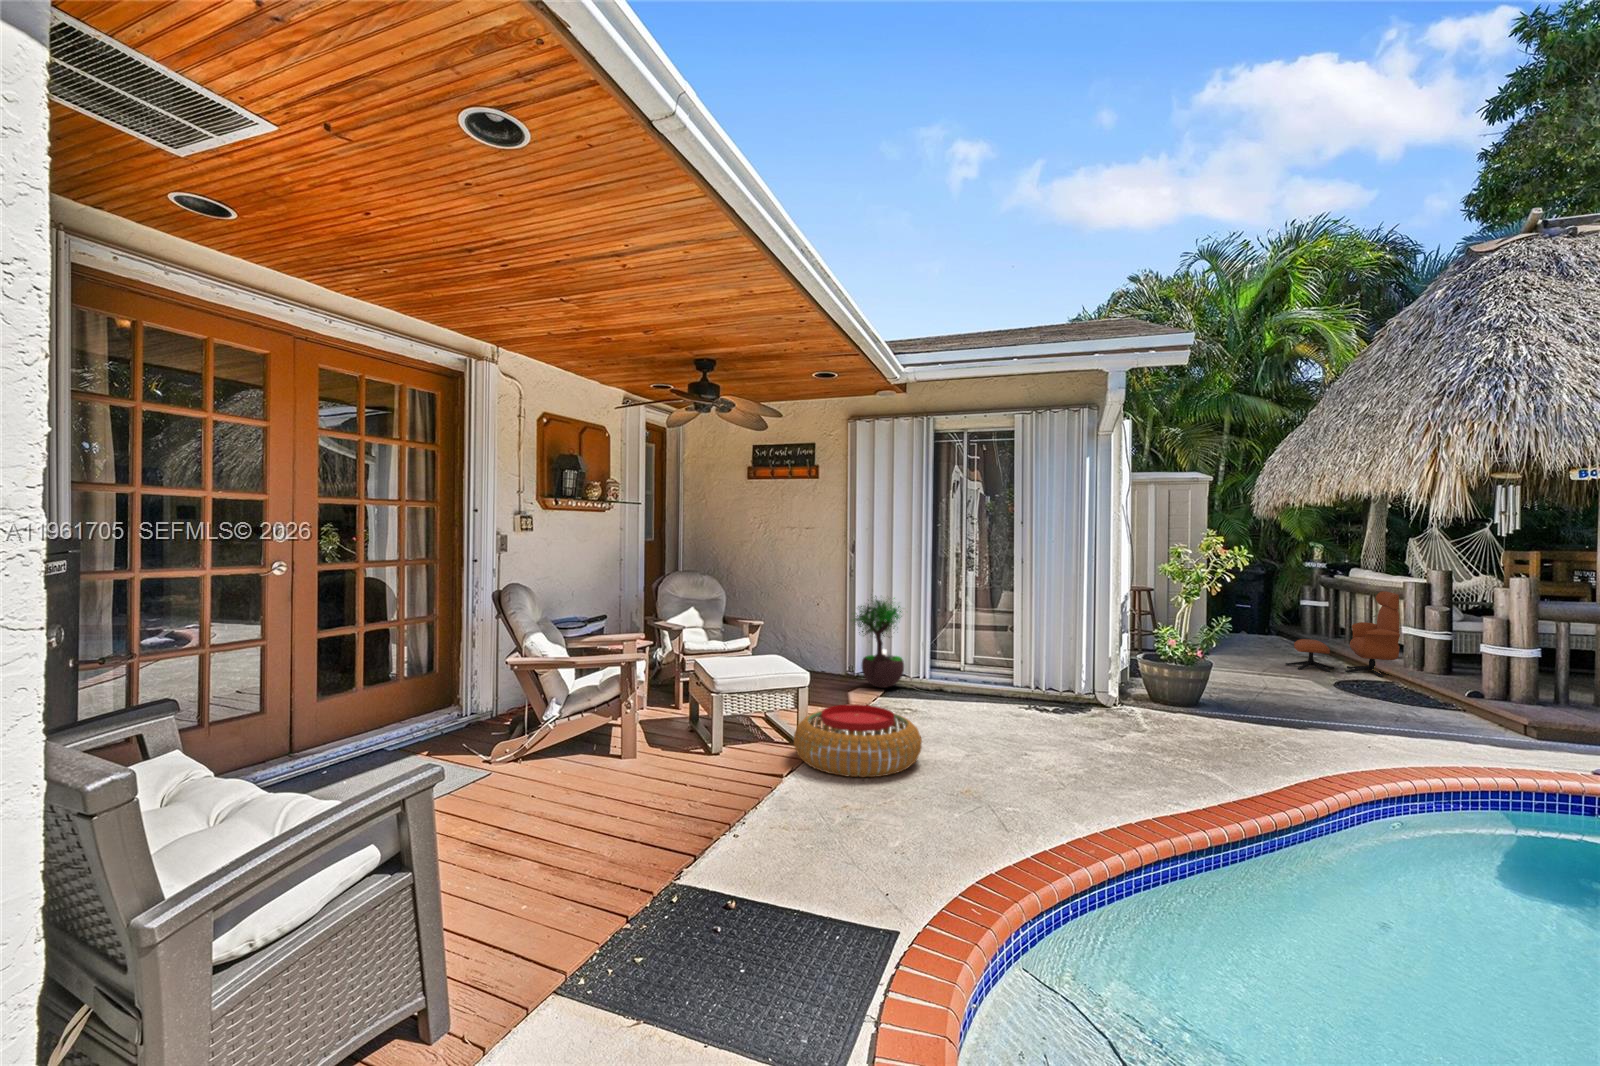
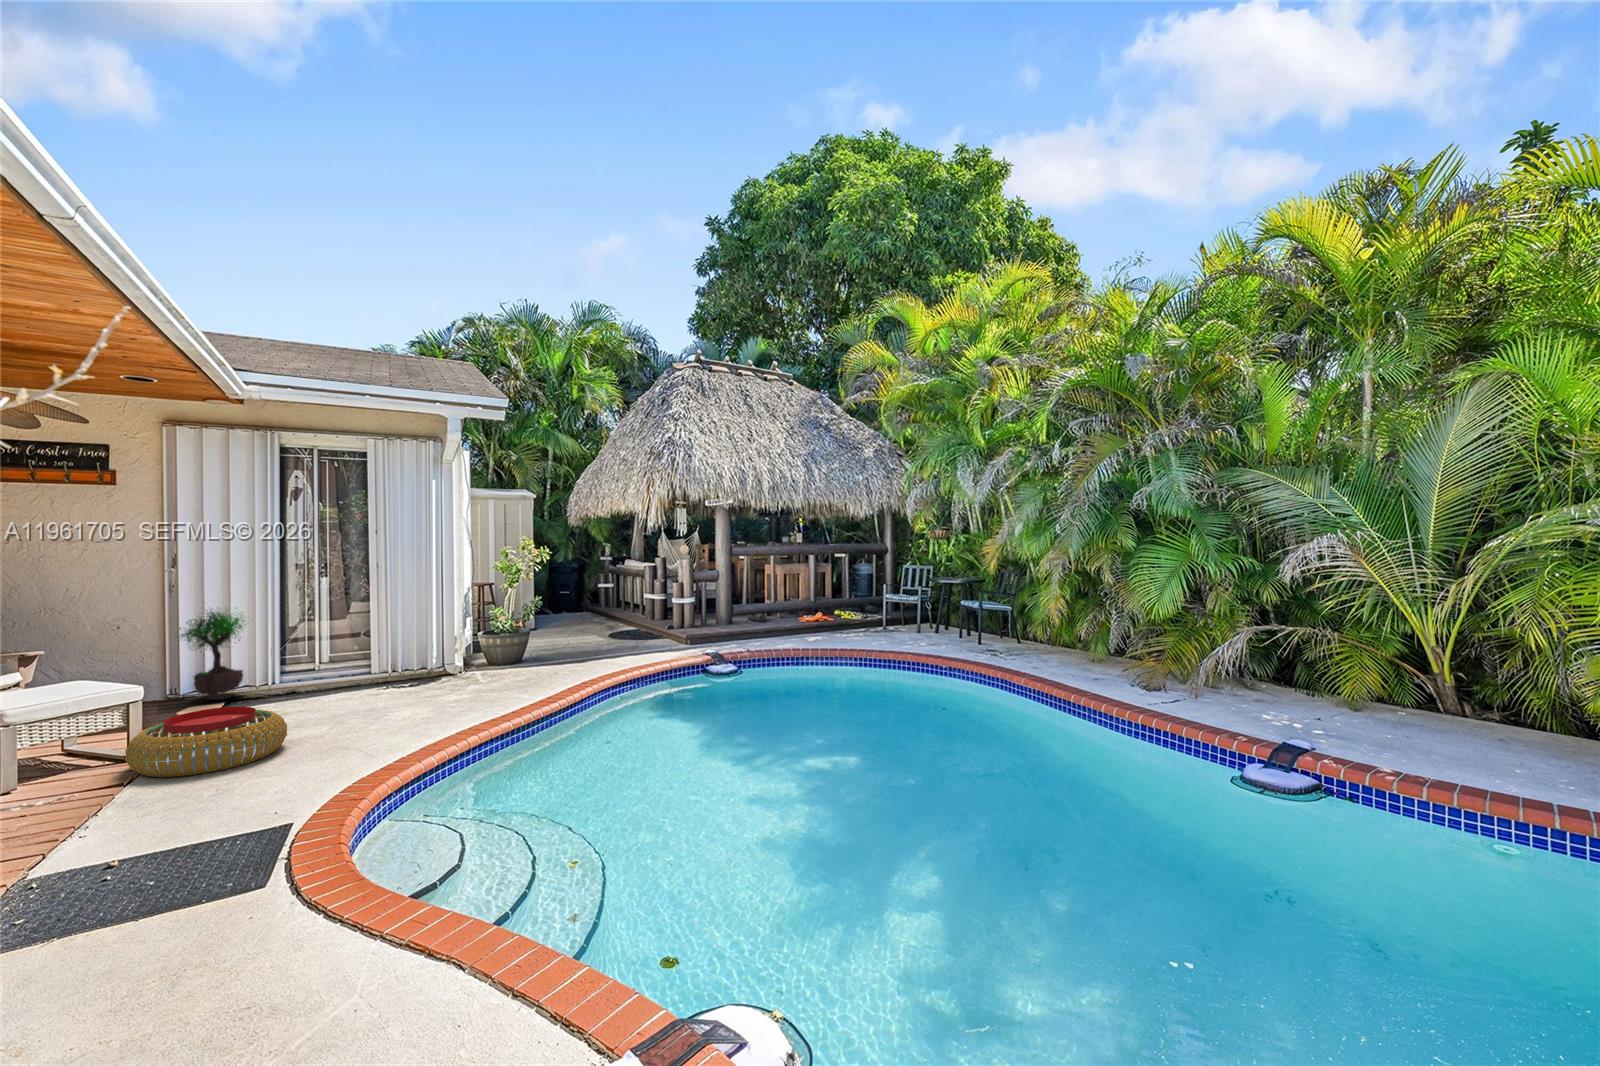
lounge chair: present [1285,591,1400,677] -> none [584,573,649,630]

